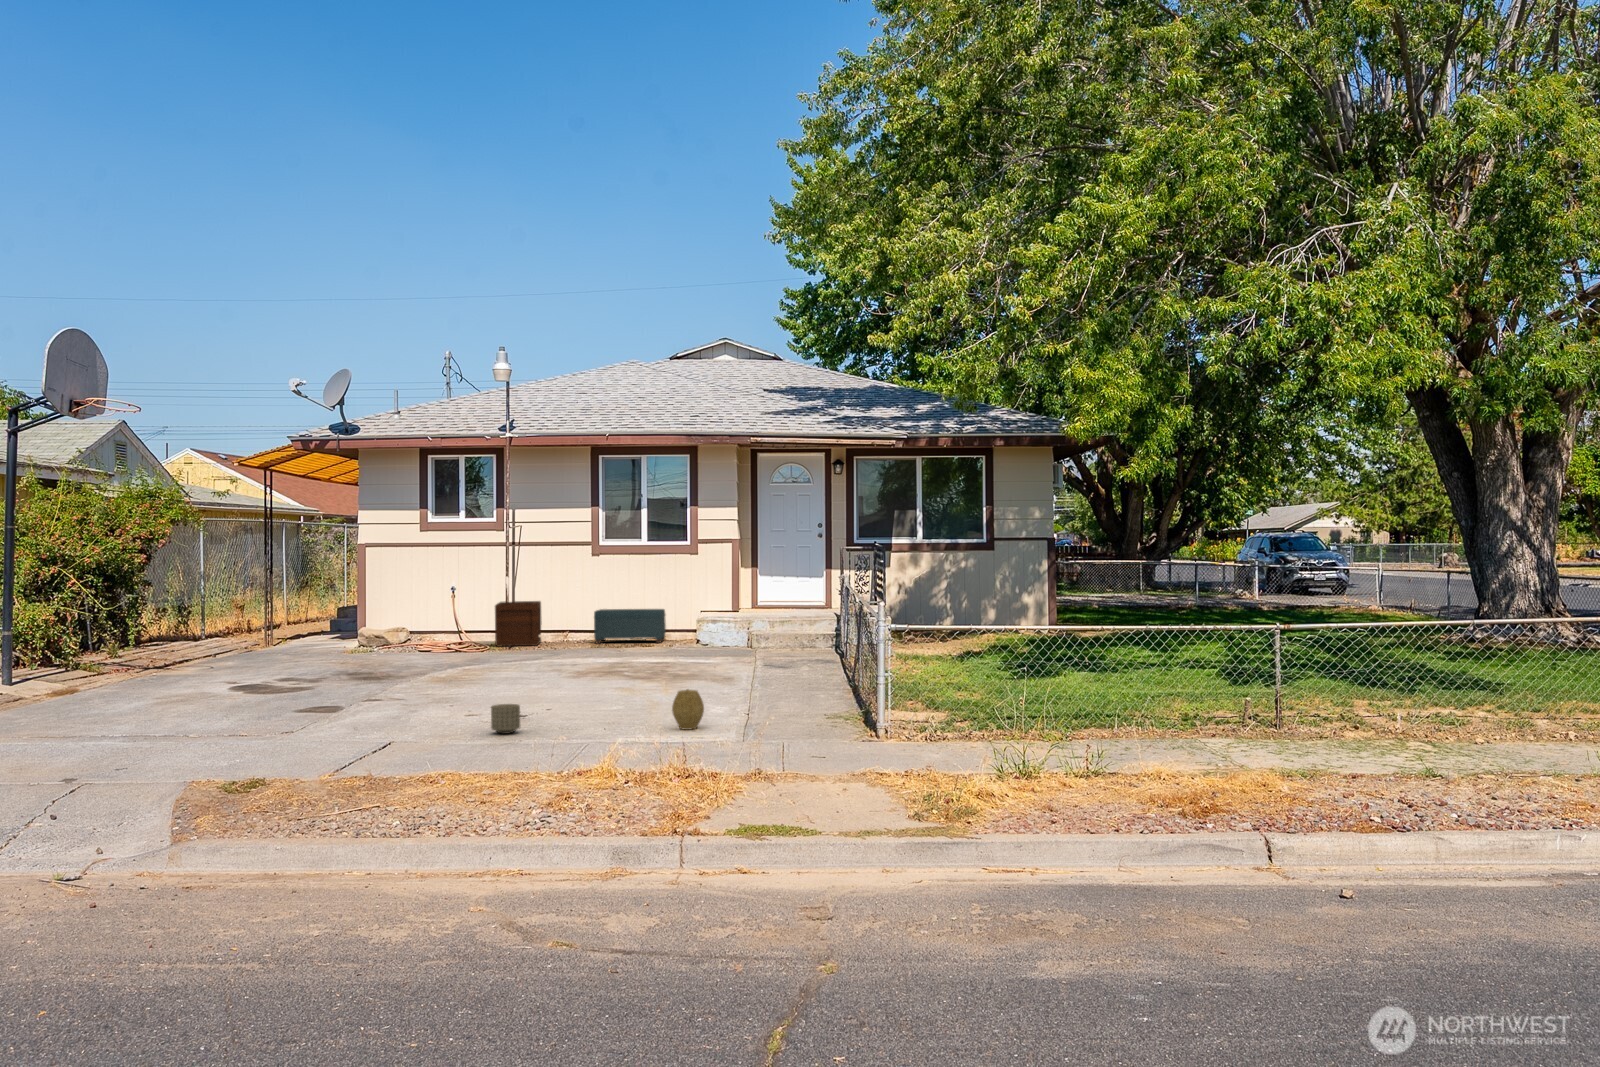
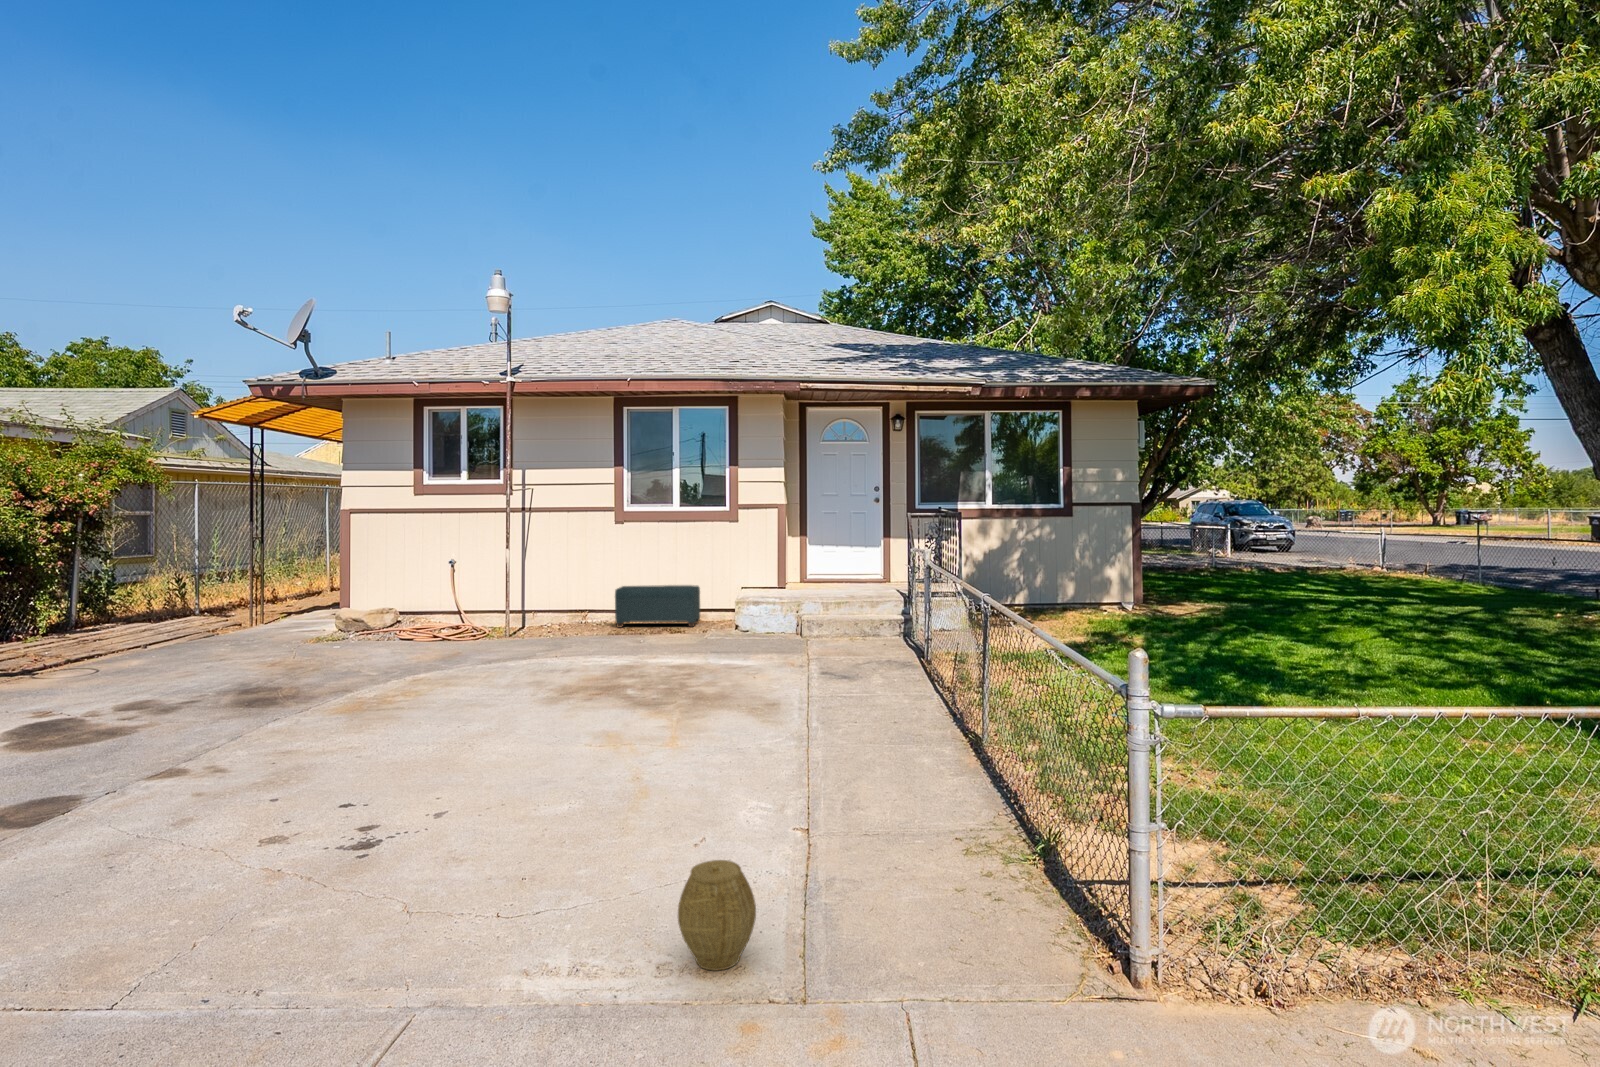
wooden crate: present [495,601,541,647] -> none [494,576,556,632]
planter: present [491,704,520,734] -> none [213,901,299,993]

